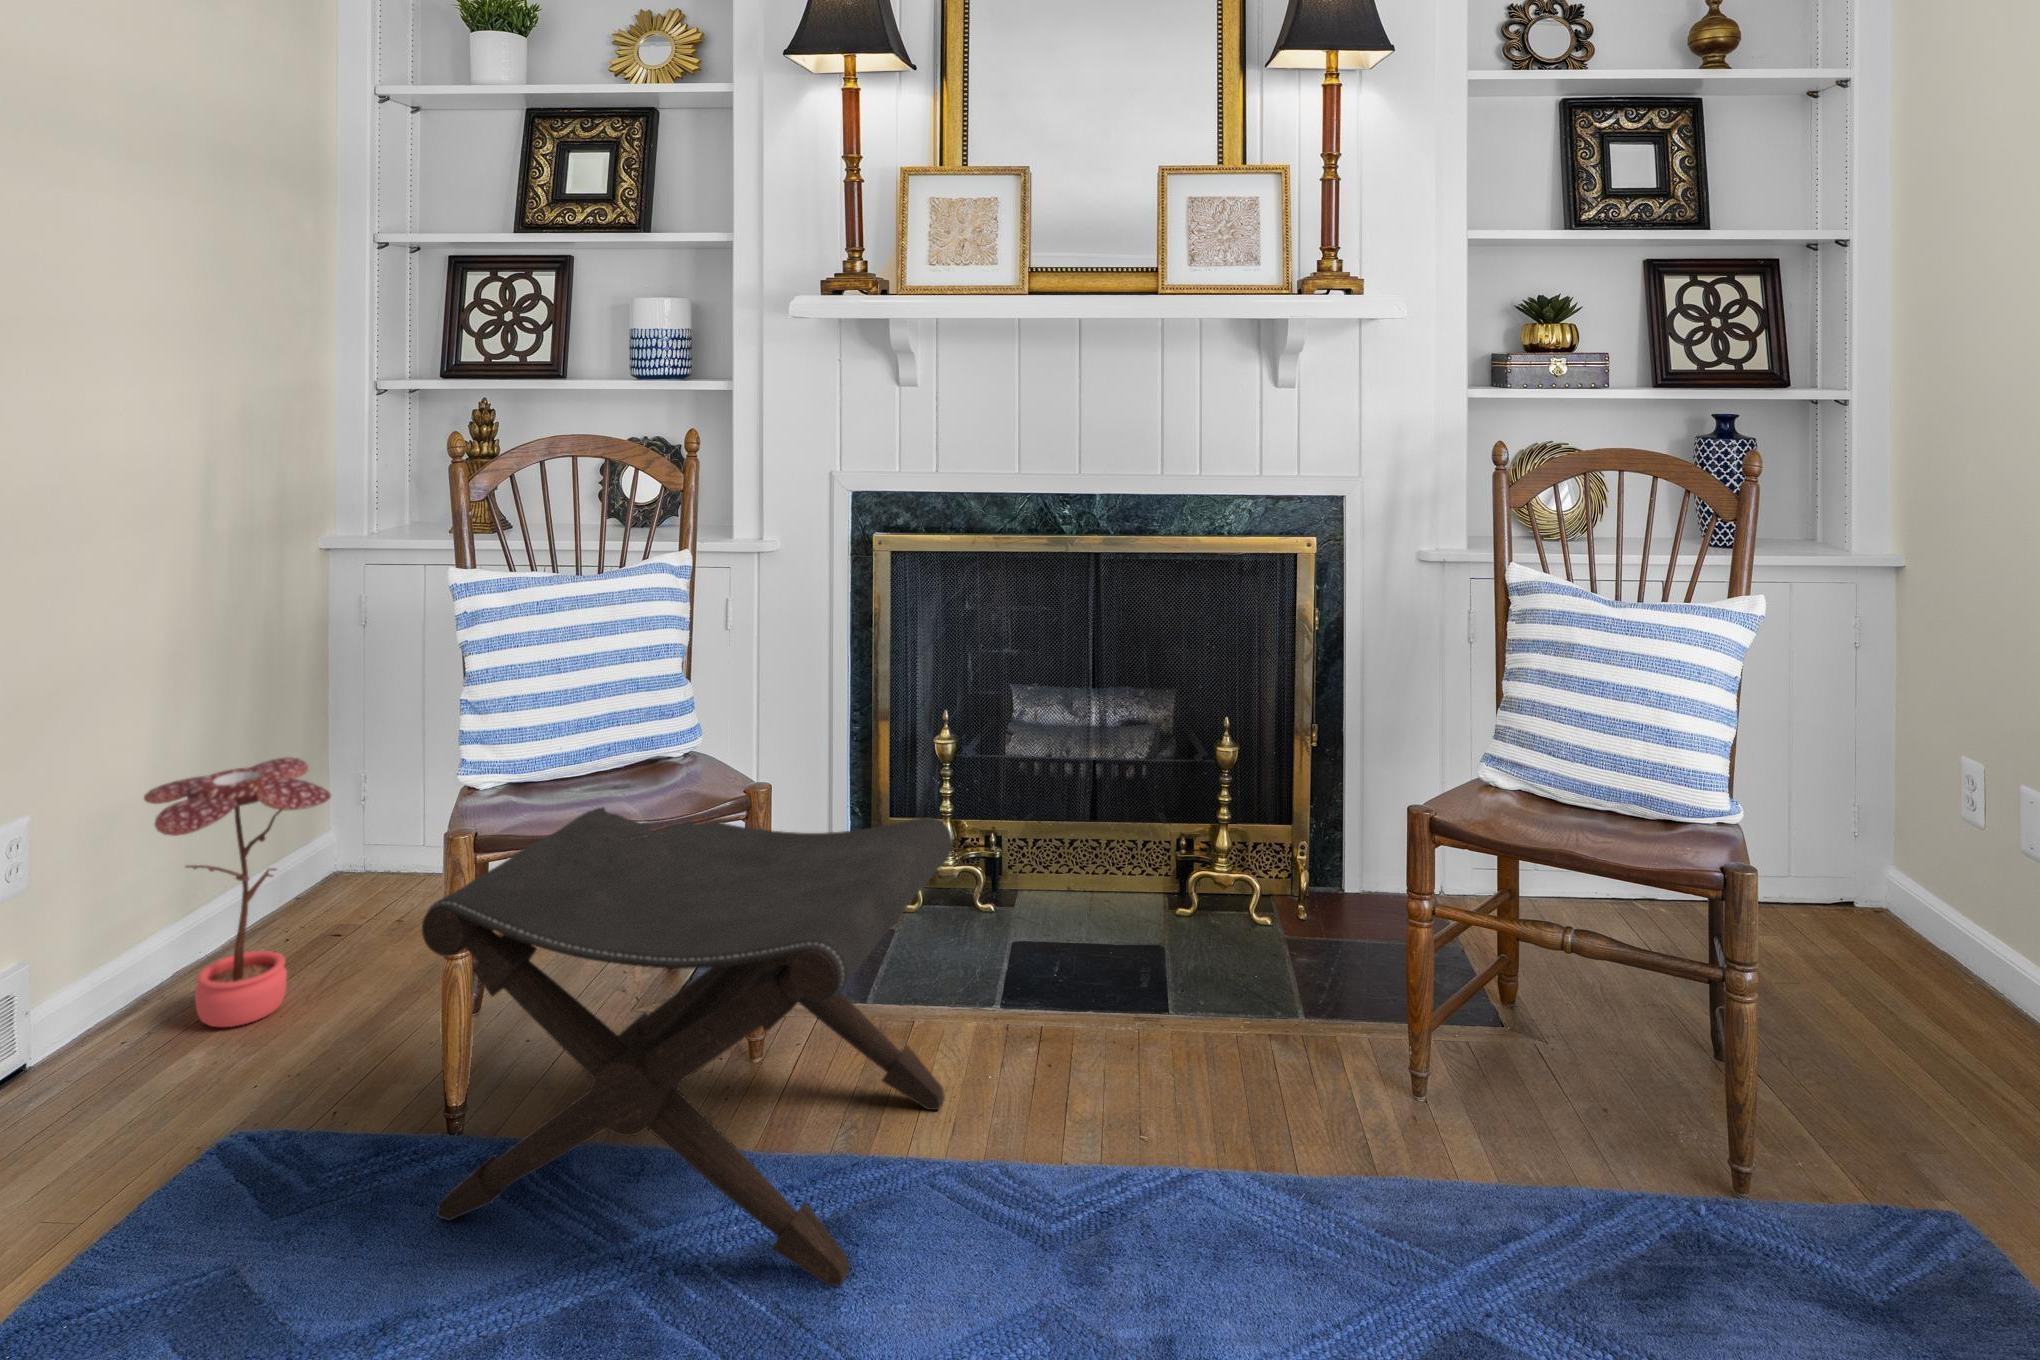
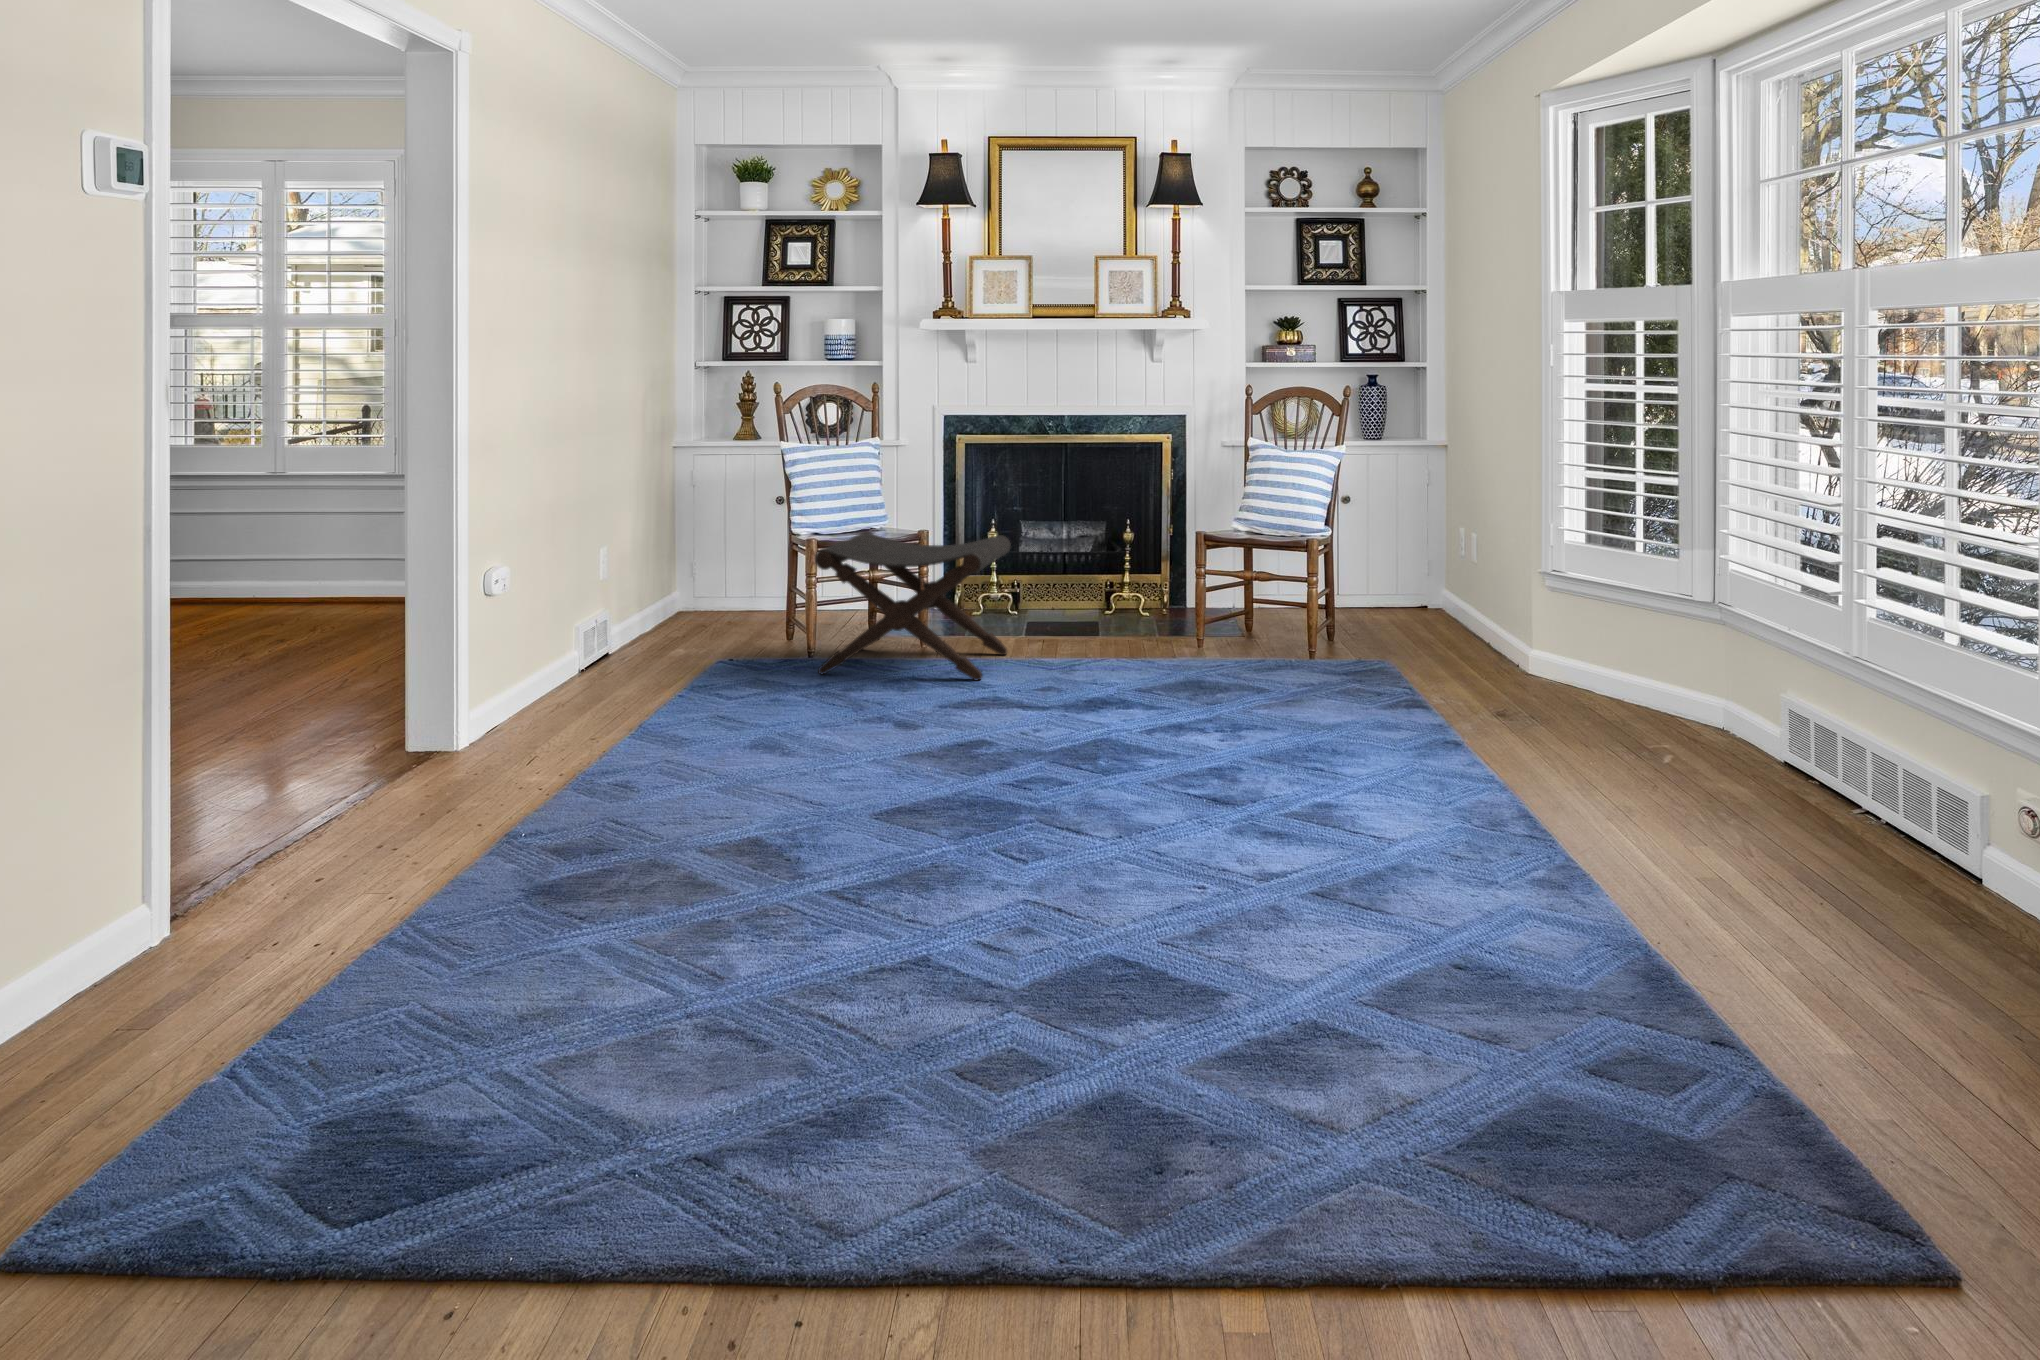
potted plant: present [144,757,331,1027] -> none [638,535,723,646]

